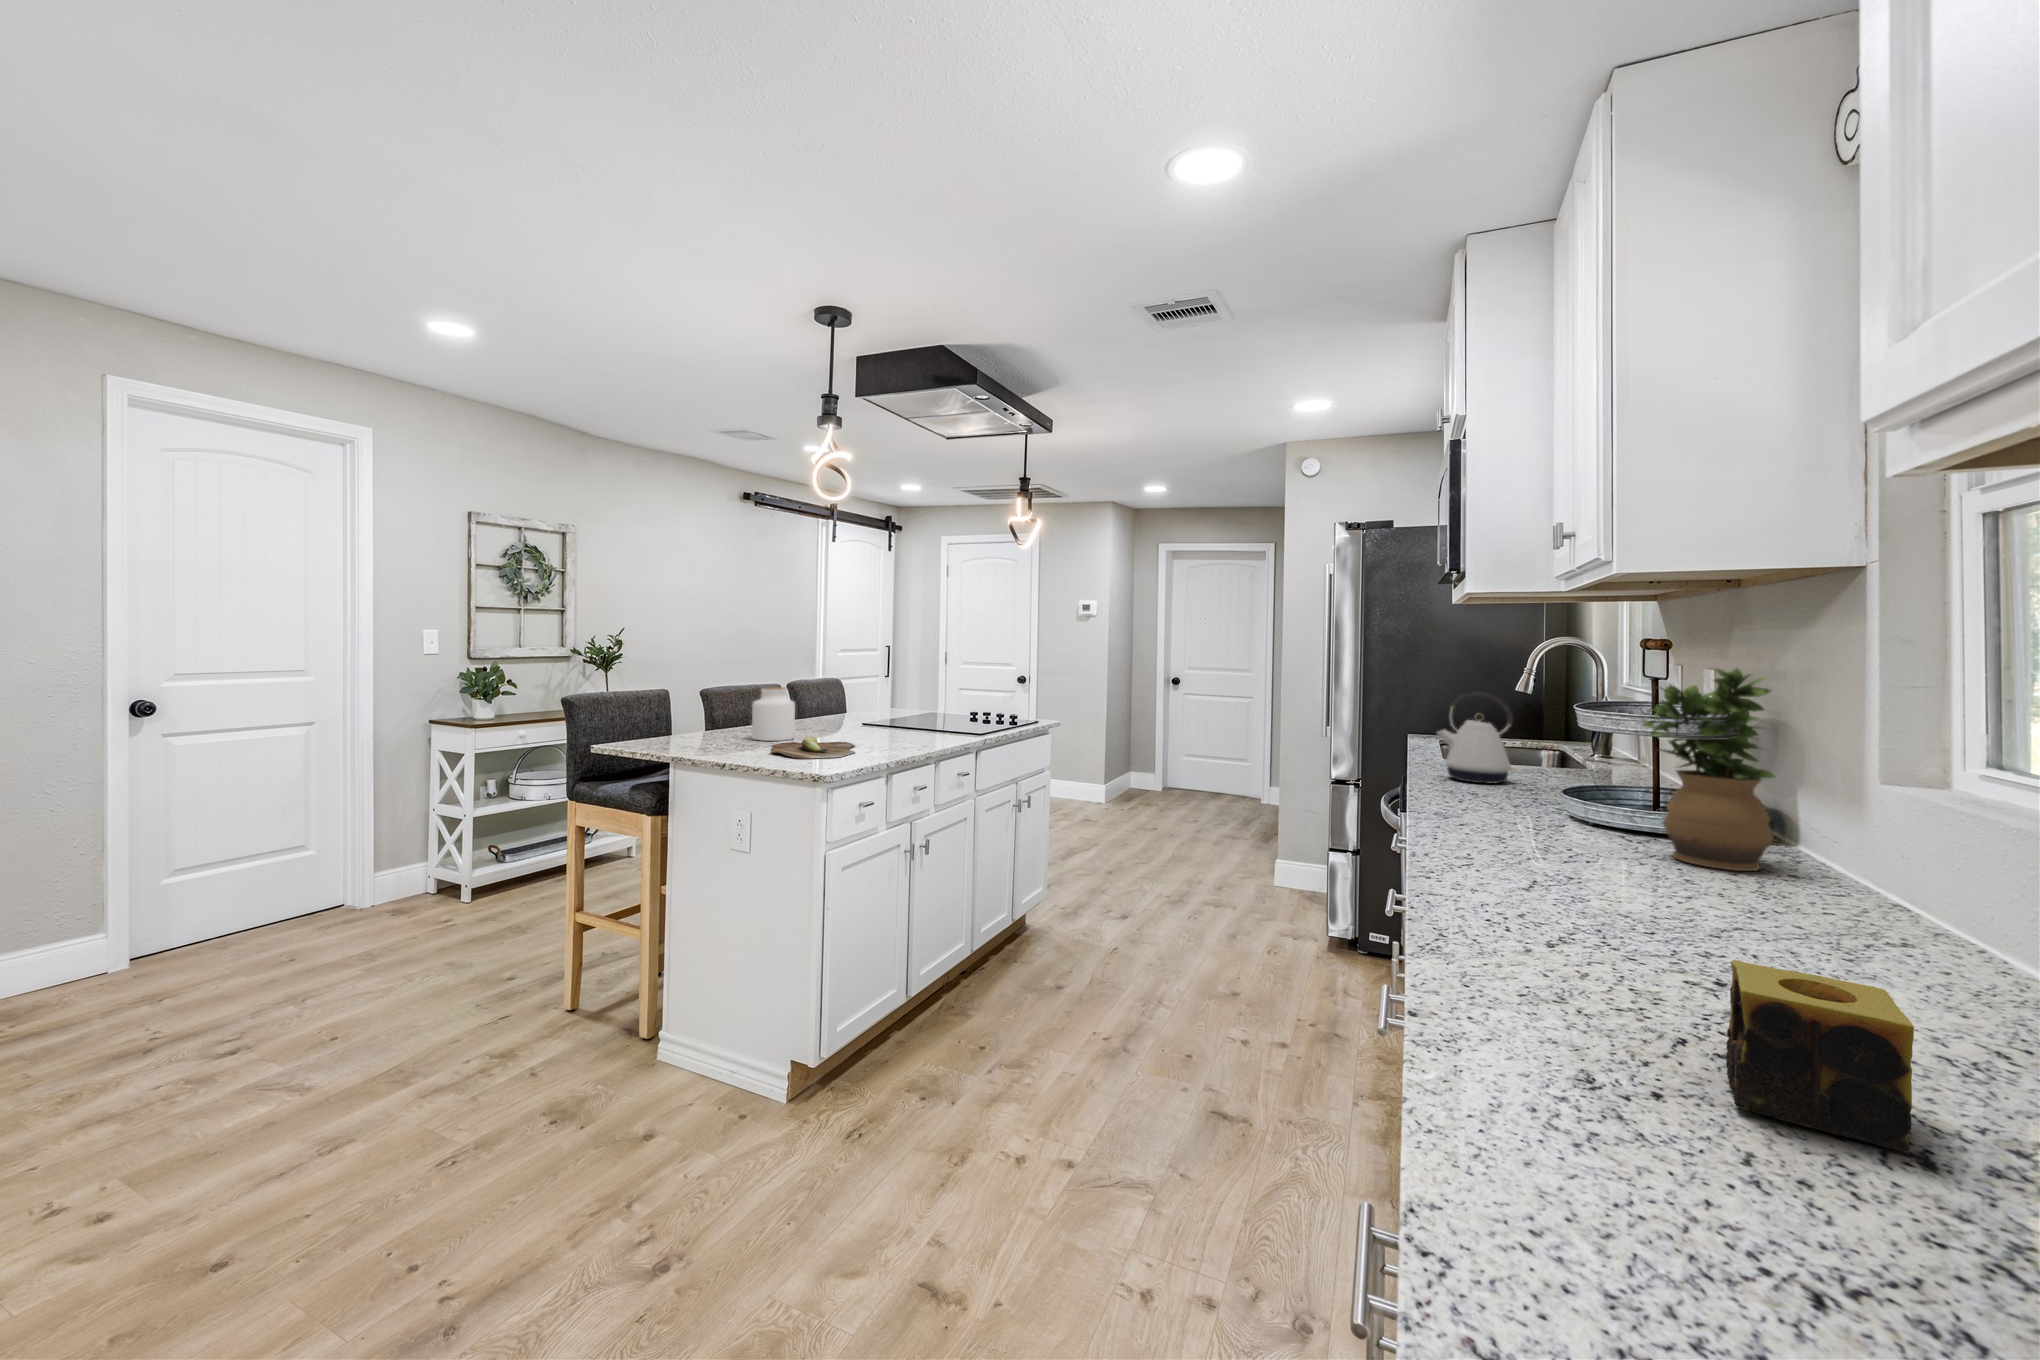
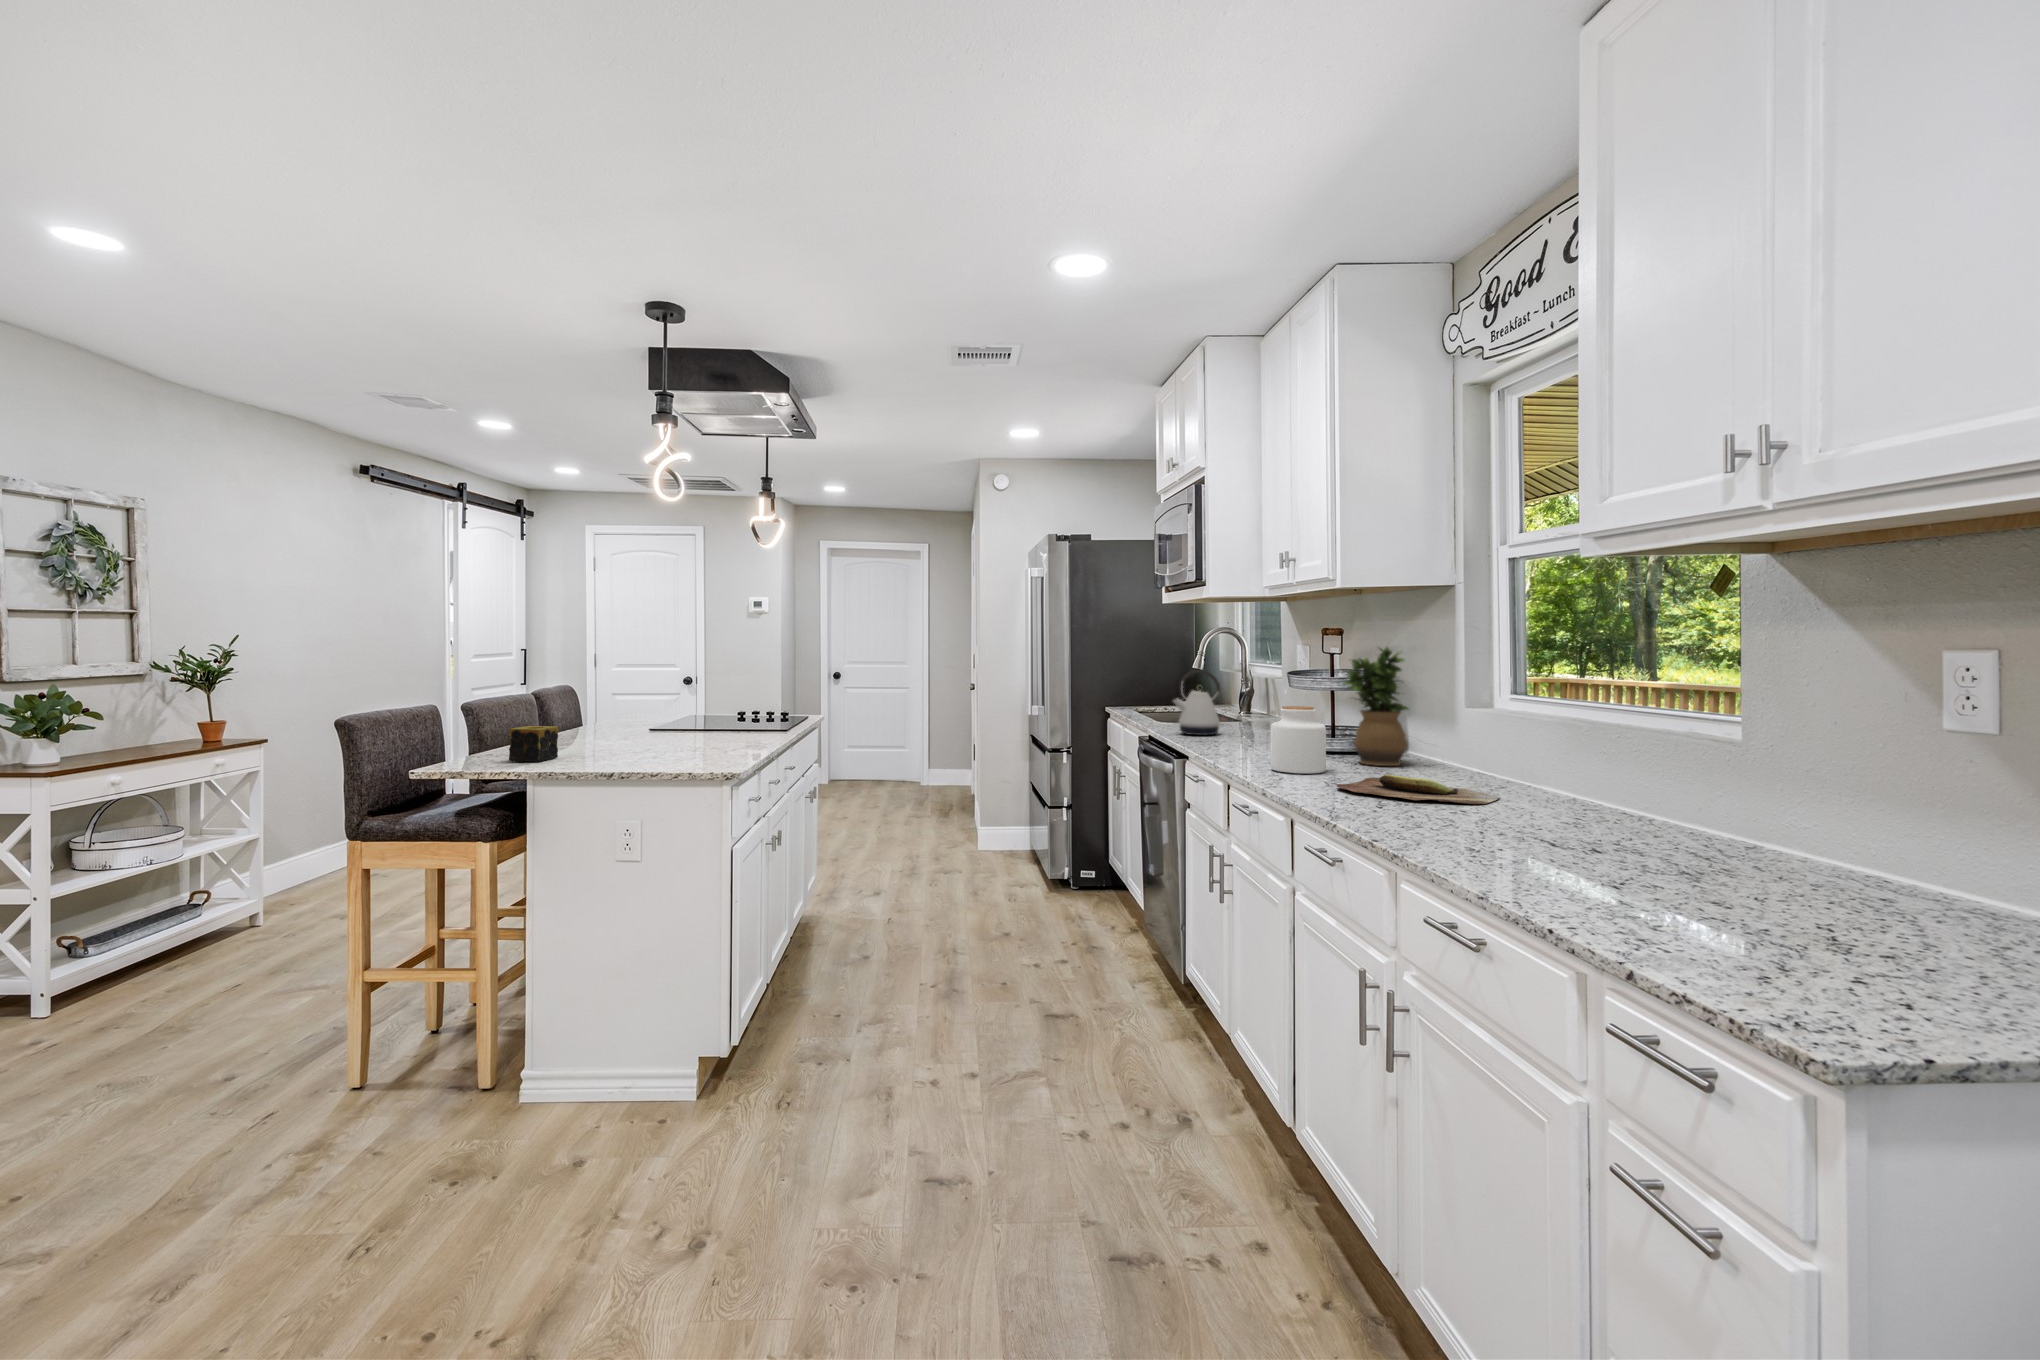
jar: present [752,687,795,741] -> present [1271,706,1326,774]
cutting board: present [771,737,855,759] -> present [1336,775,1500,804]
candle: present [1726,960,1914,1151] -> present [509,726,558,762]

